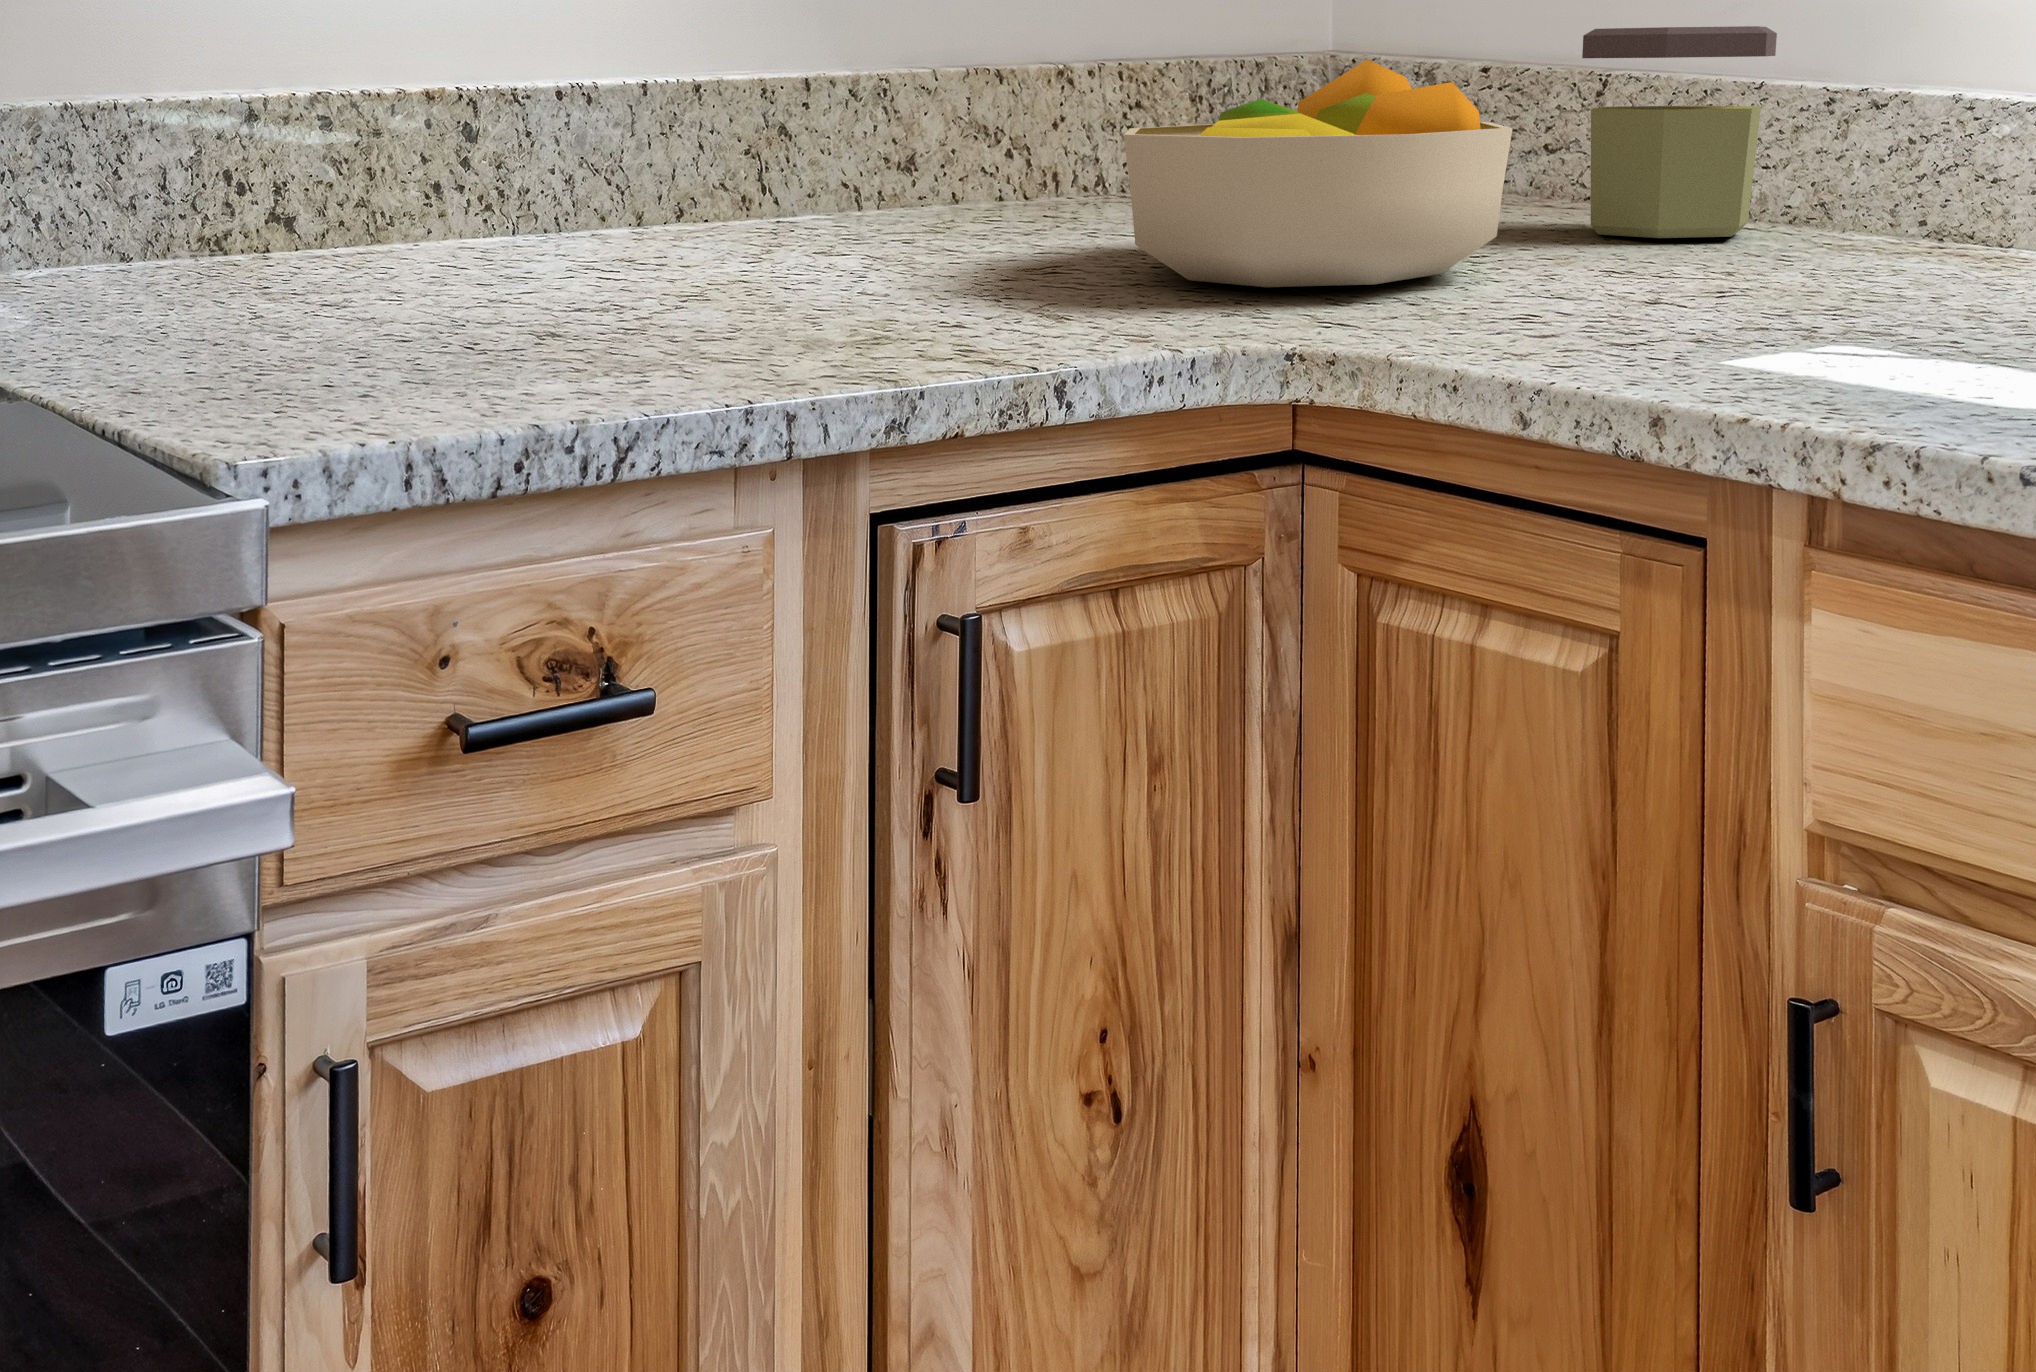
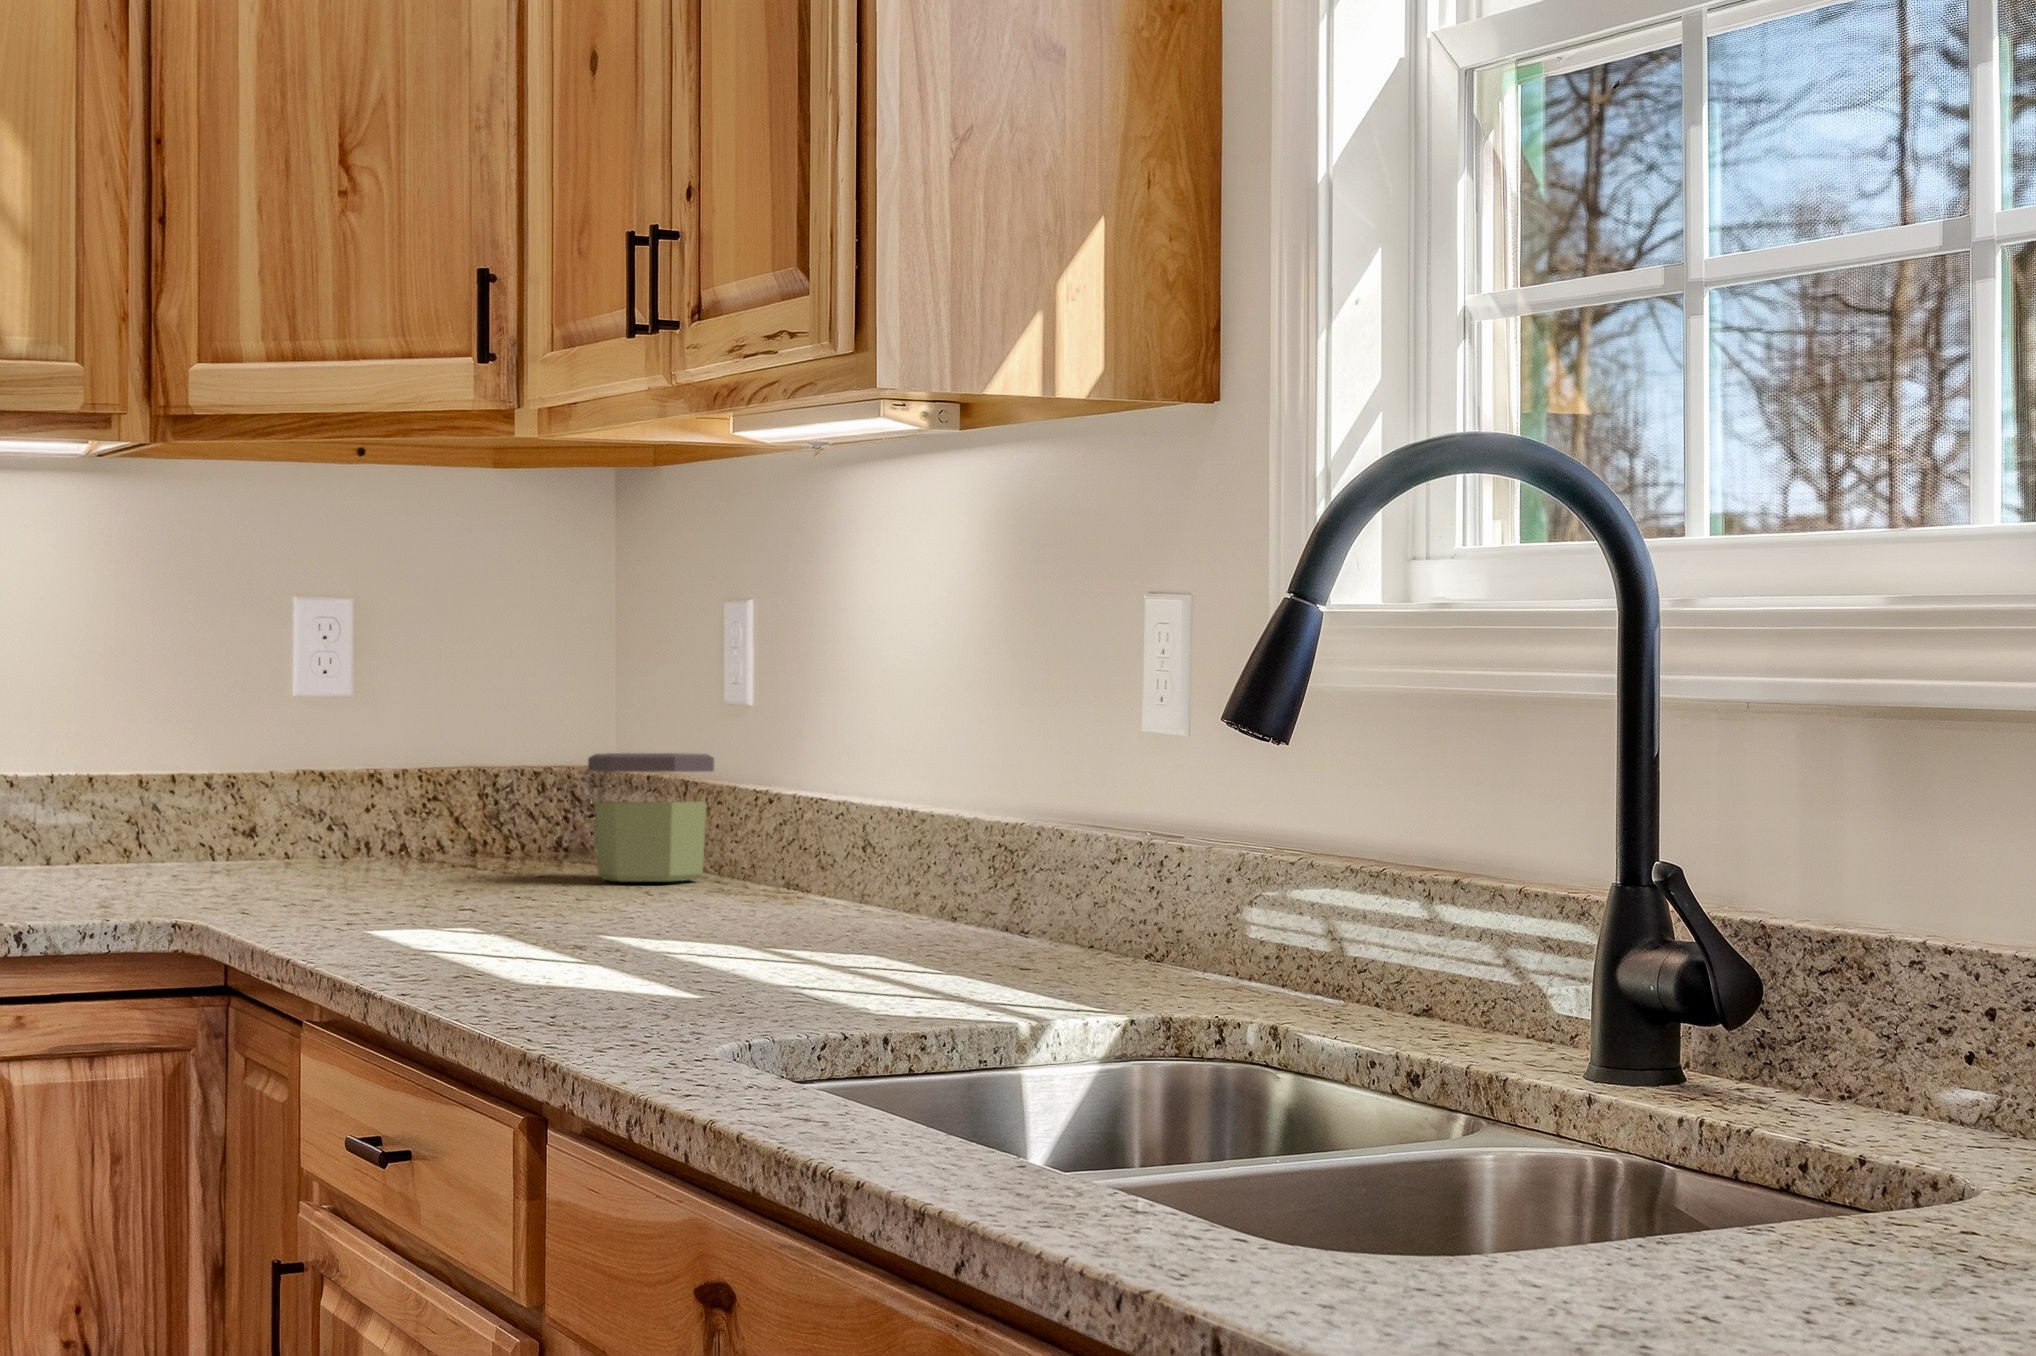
fruit bowl: present [1124,60,1513,287] -> none [194,770,477,896]

